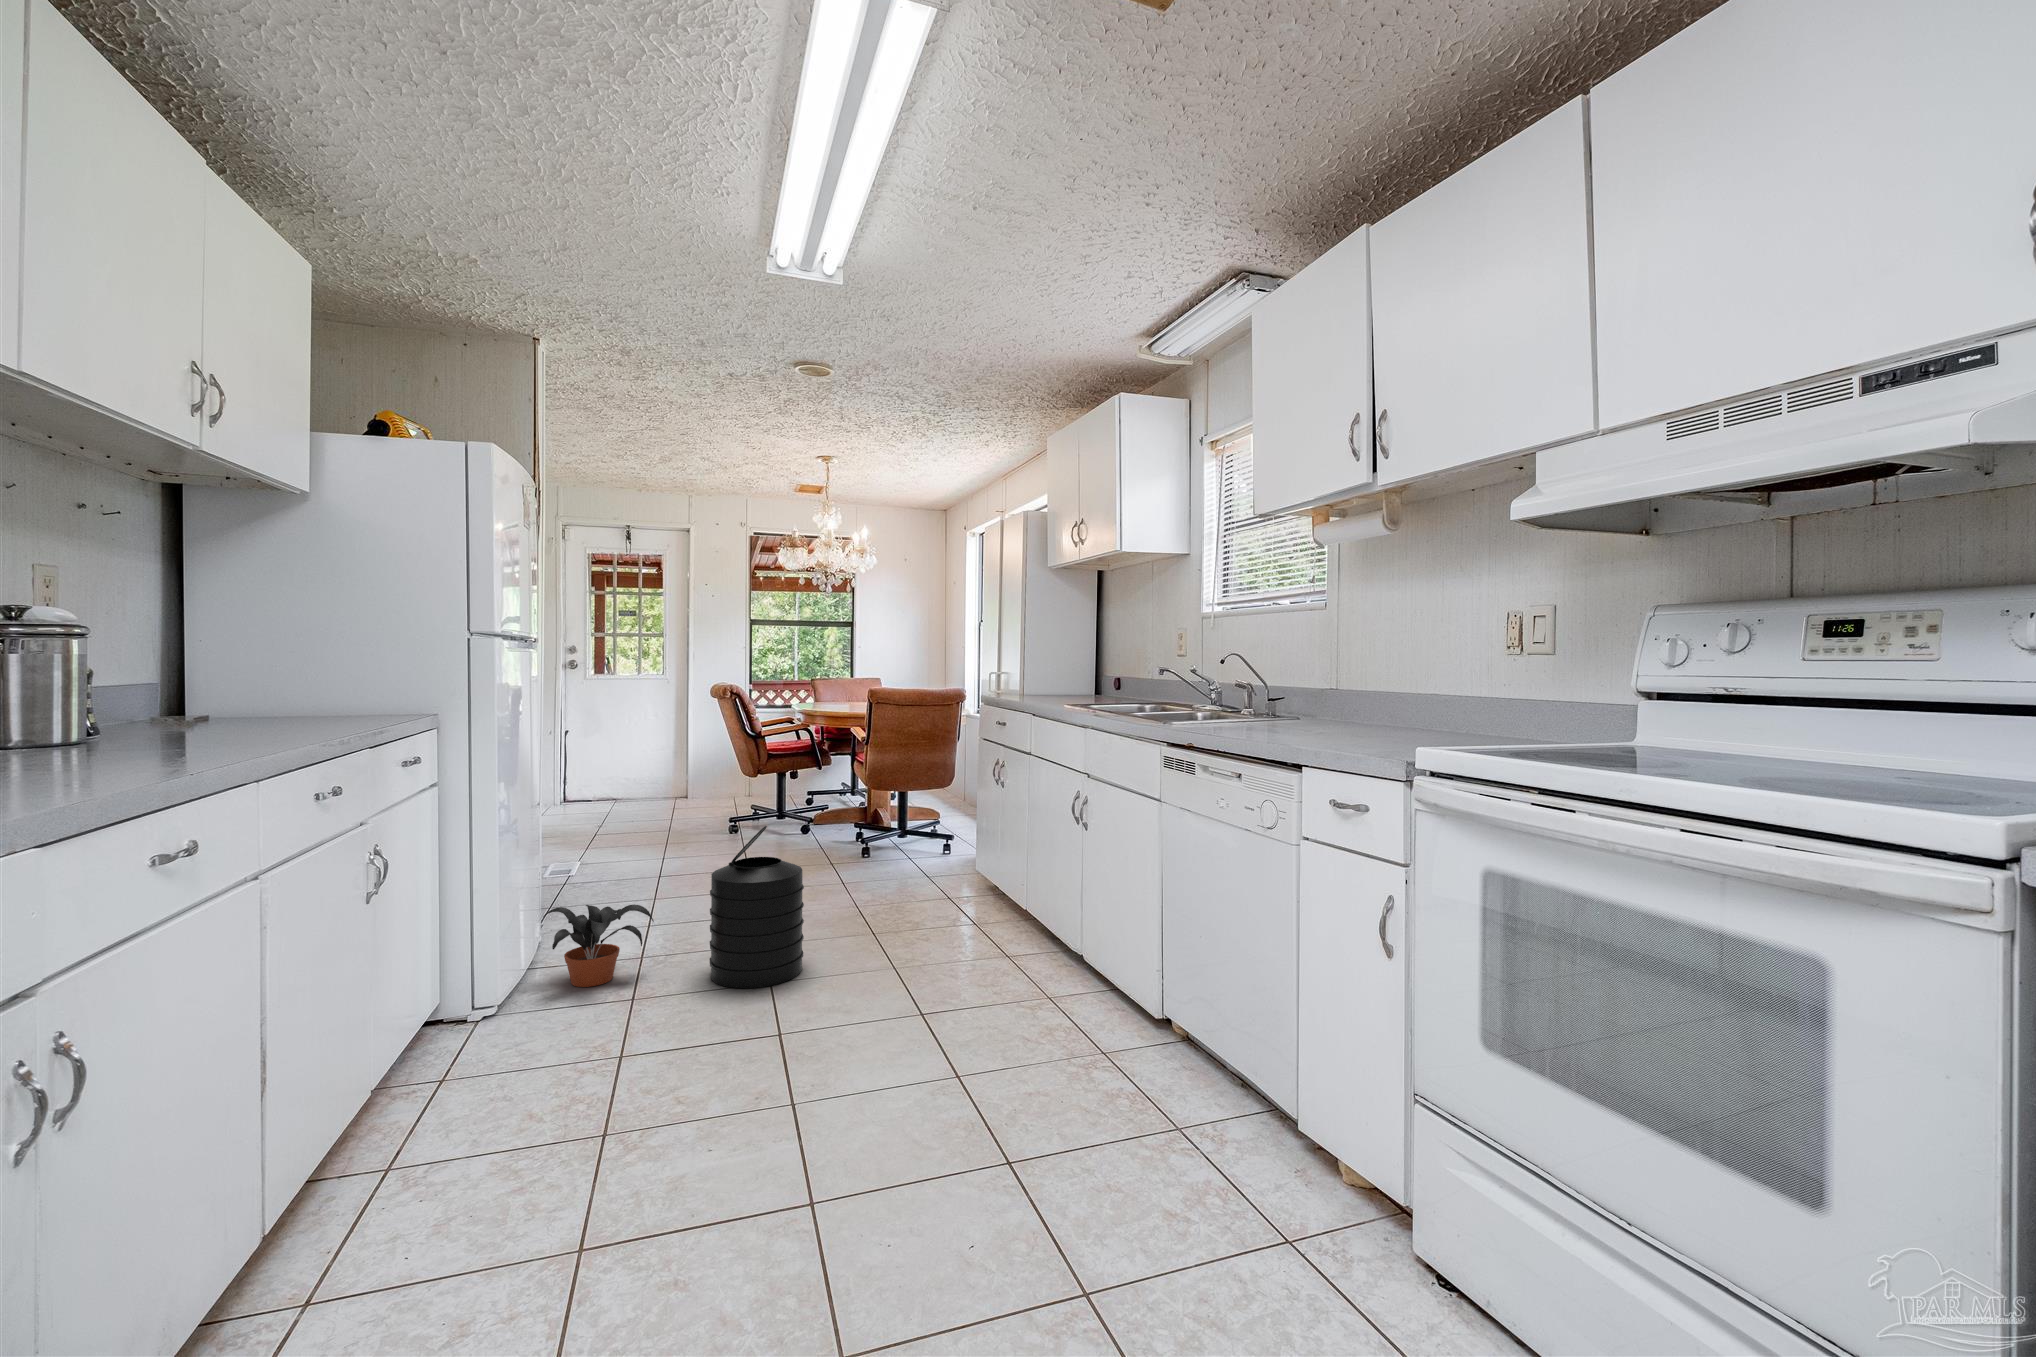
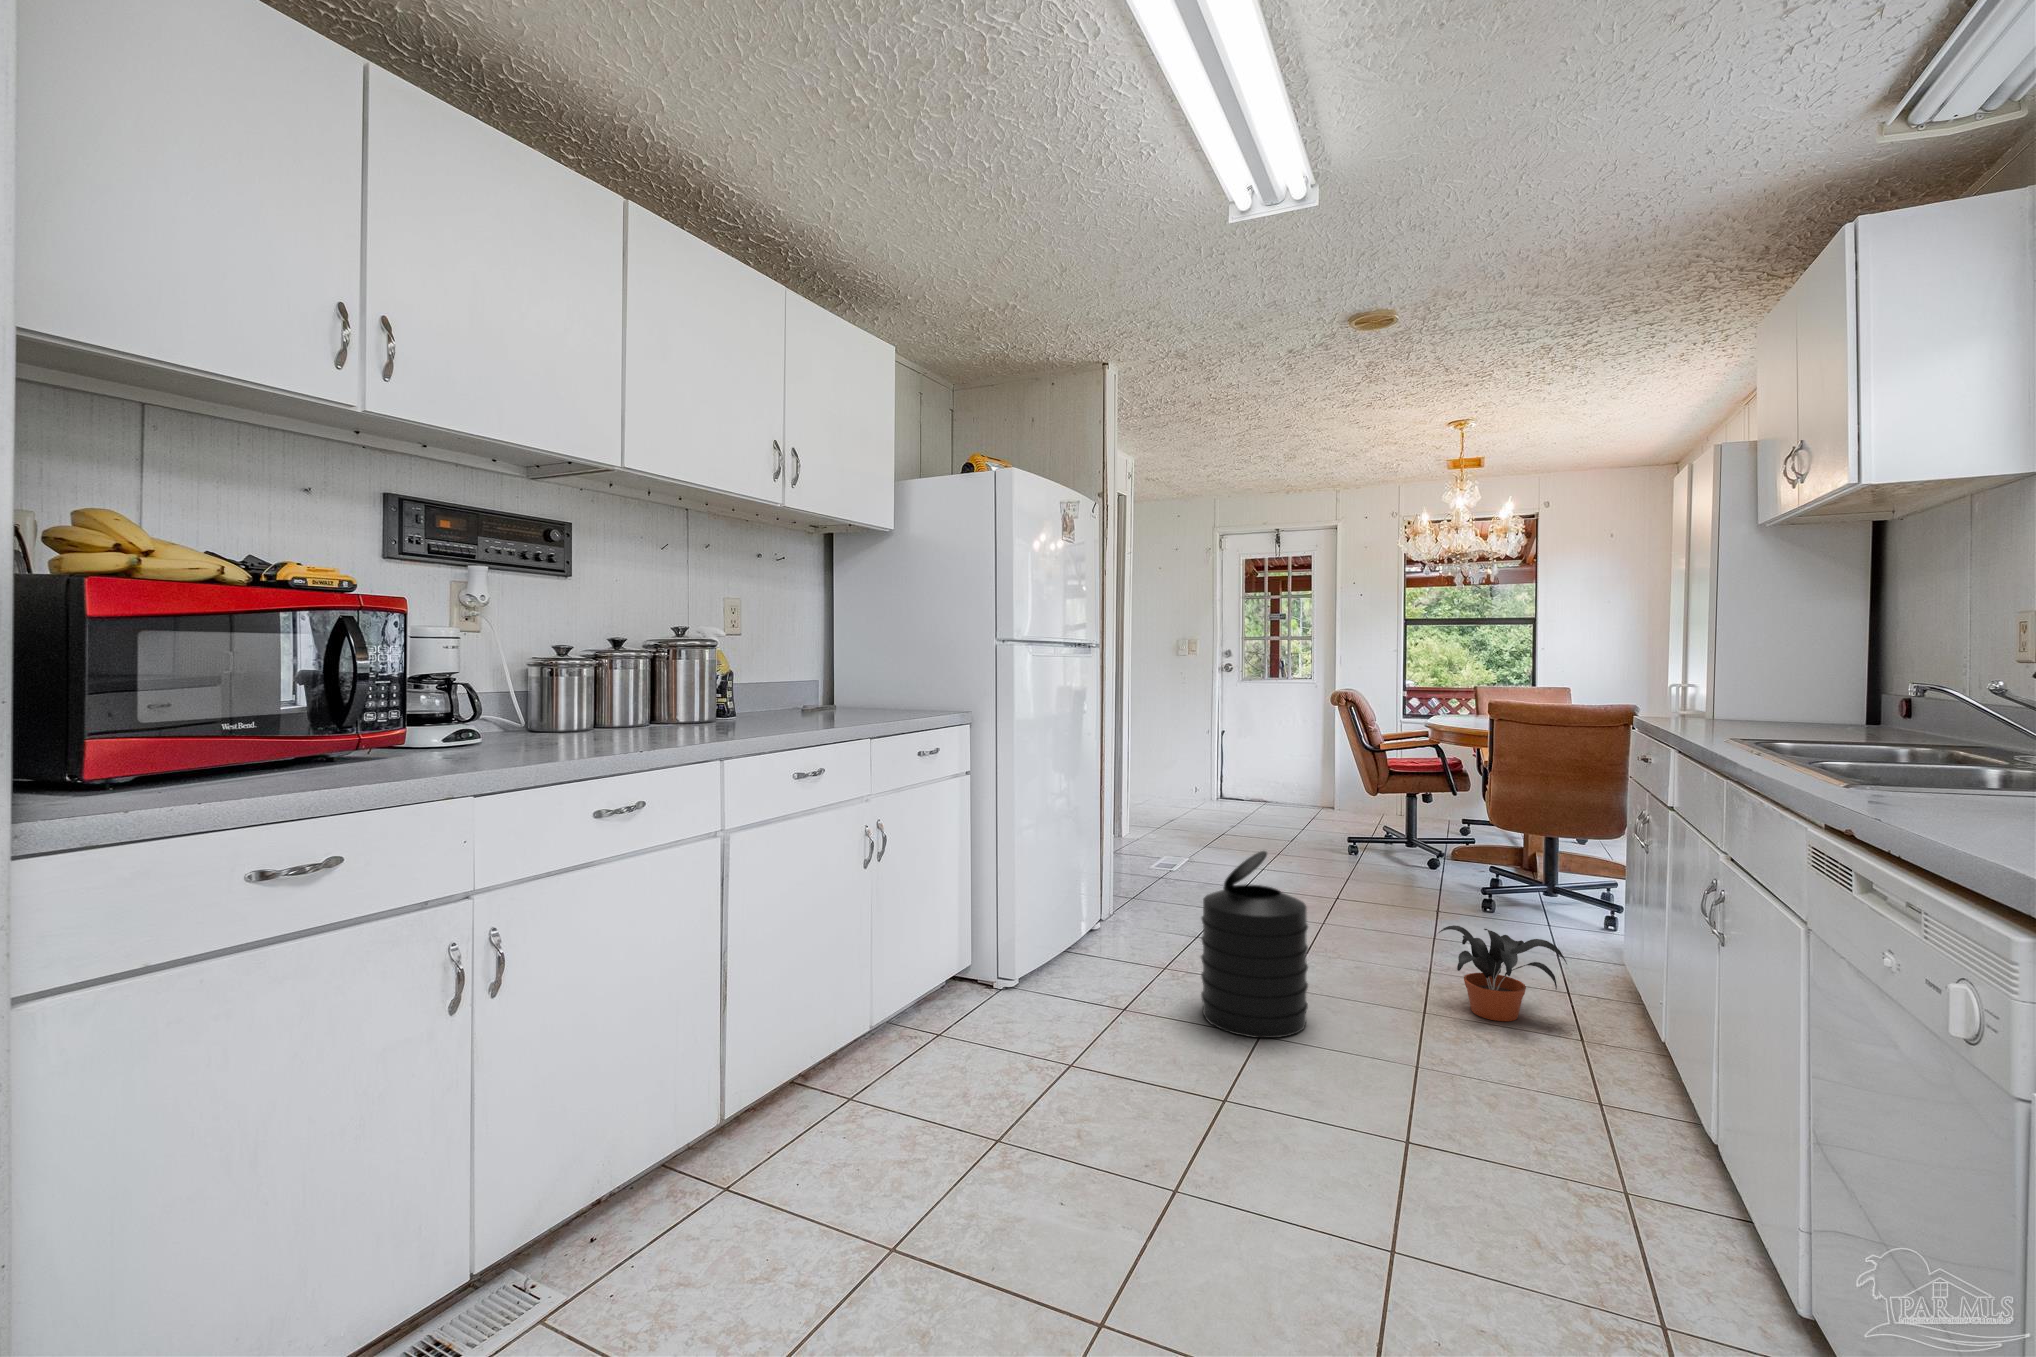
potted plant: present [543,904,654,987] -> present [1439,925,1567,1021]

